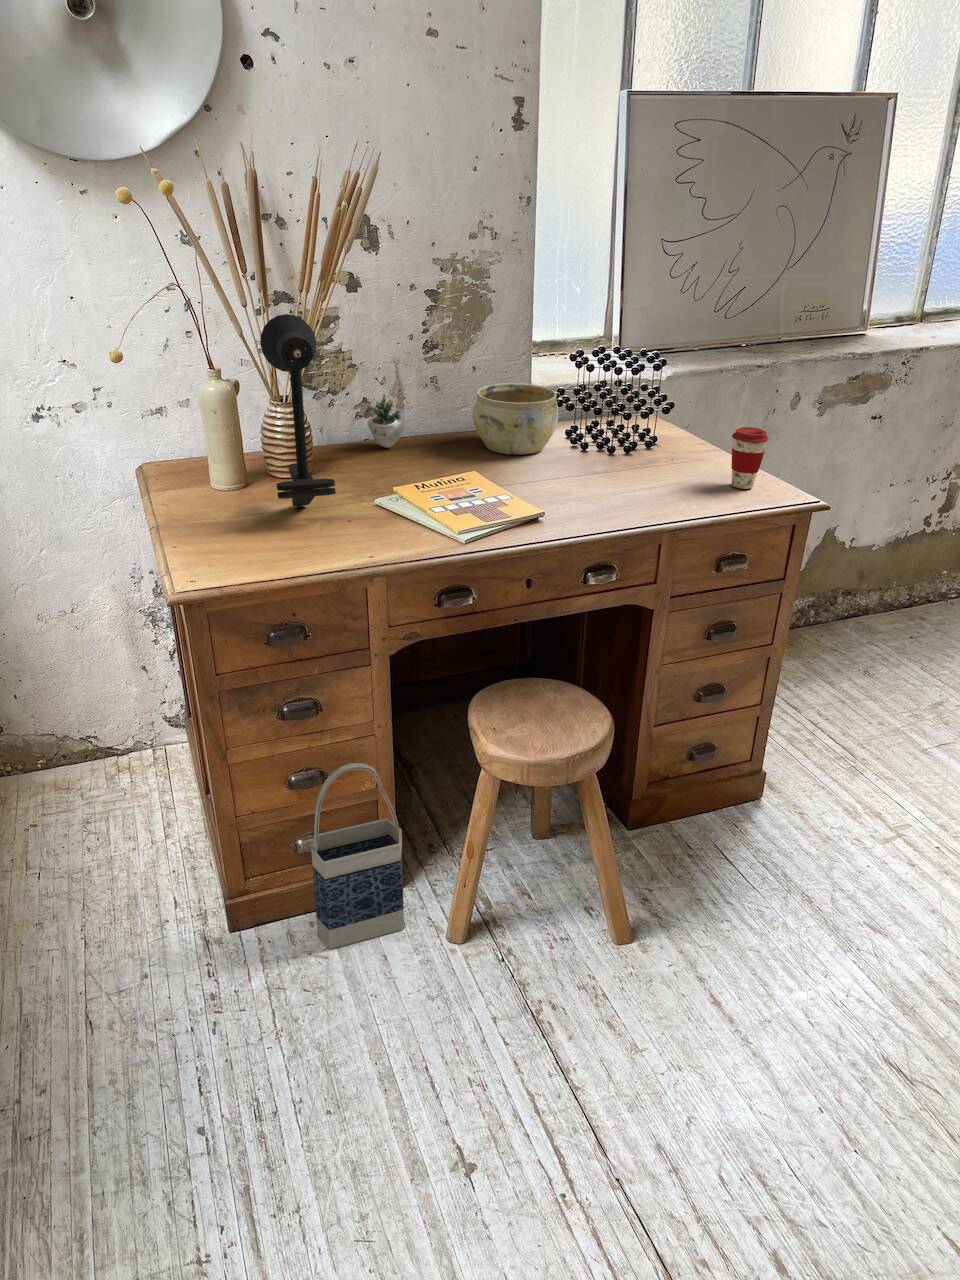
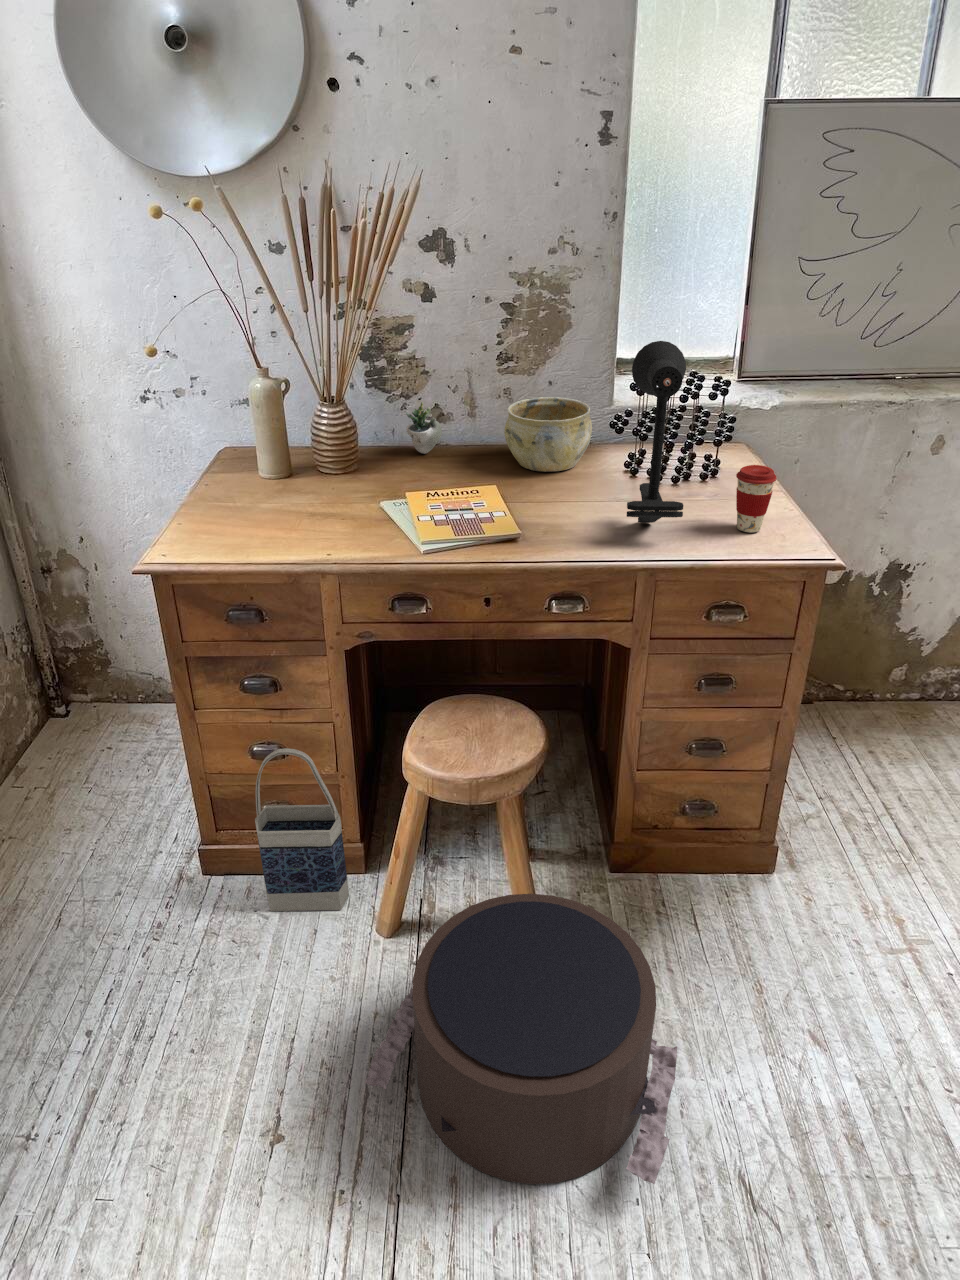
desk lamp: present [260,314,336,506] -> present [627,341,686,523]
pouf: none [533,854,845,1130] -> present [365,894,677,1184]

